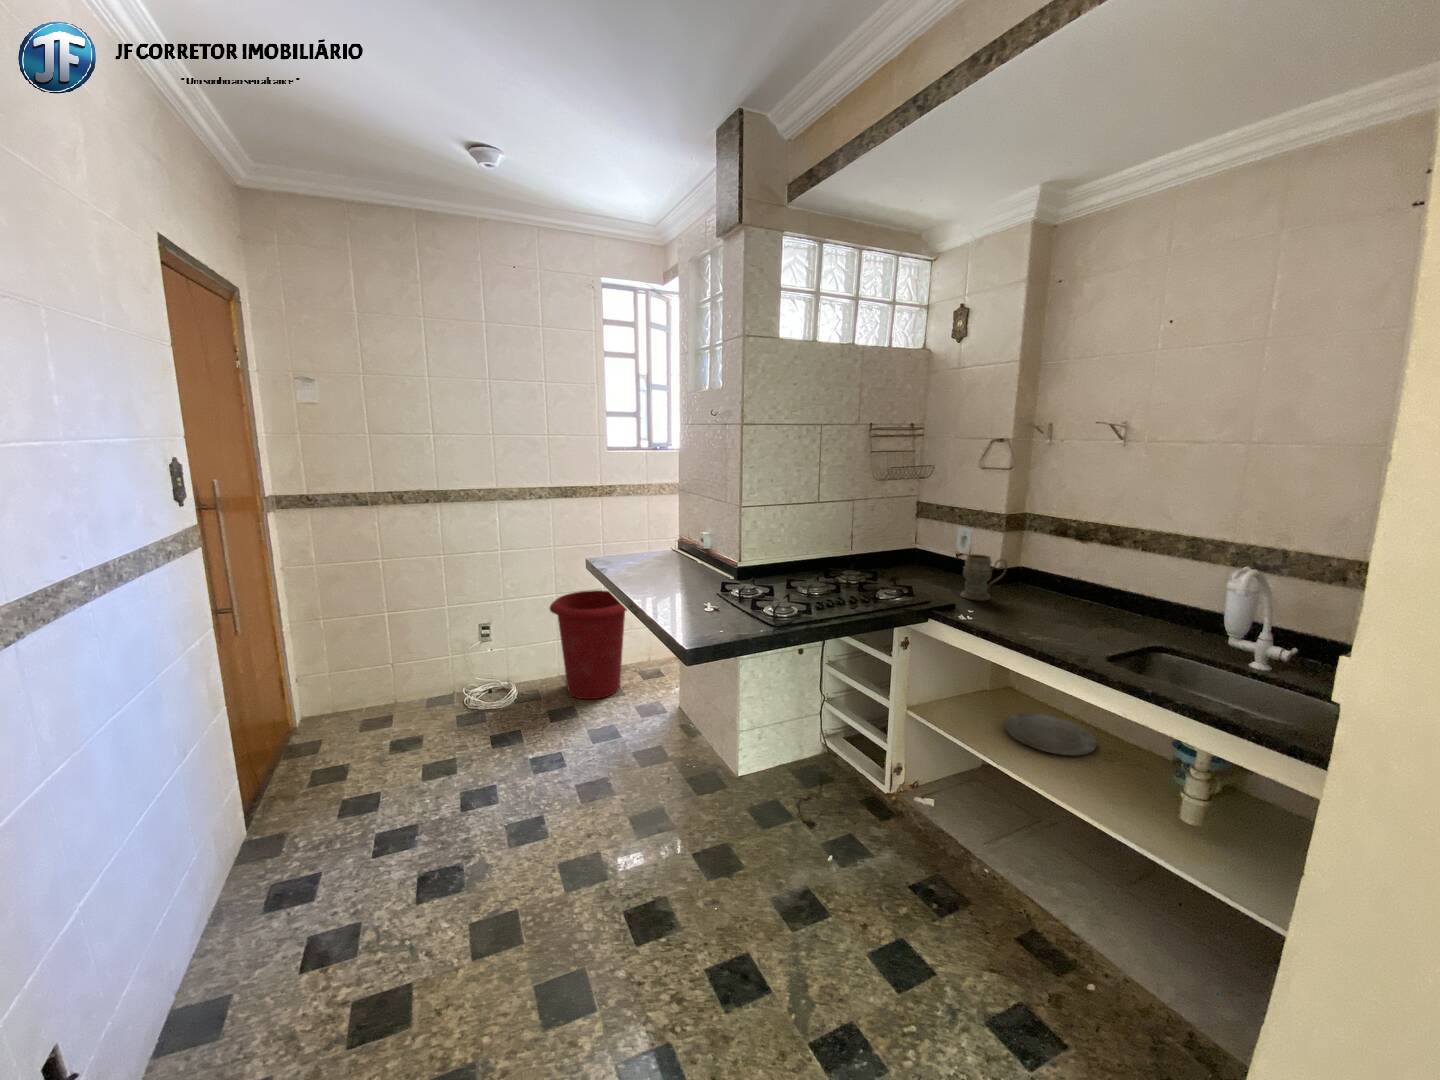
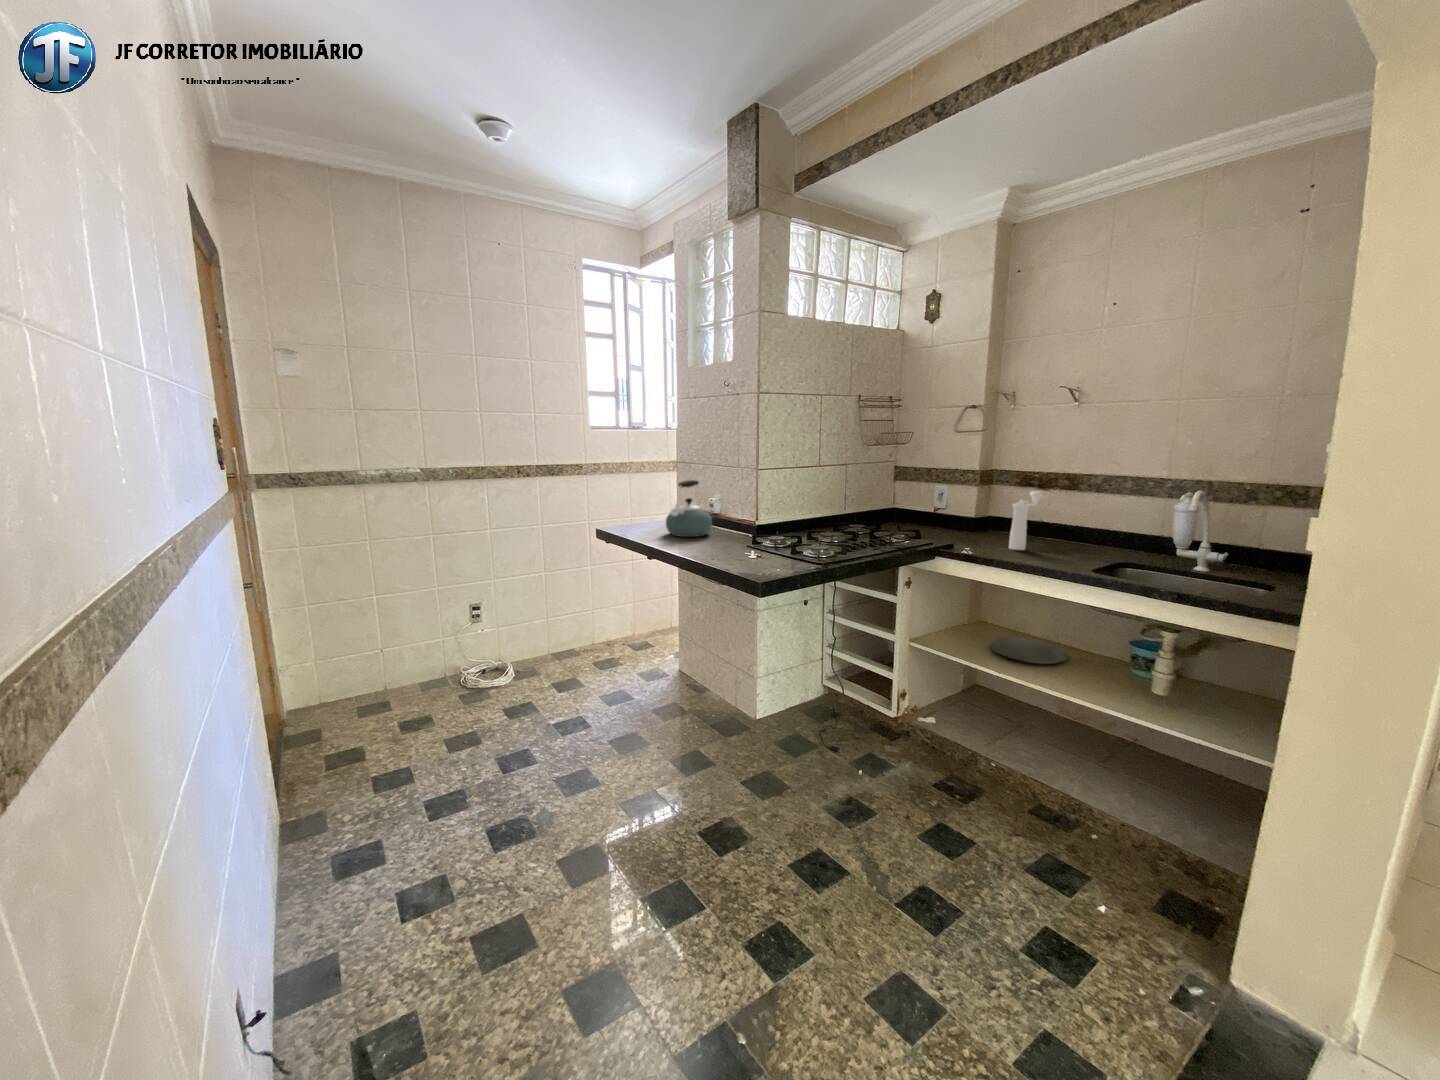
kettle: none [650,515,700,576] -> present [666,480,712,537]
pepper mill: none [1025,545,1072,616] -> present [1009,491,1042,550]
mug: present [960,554,1007,601] -> none [948,504,988,543]
waste bin: present [550,590,627,699] -> none [546,564,628,668]

